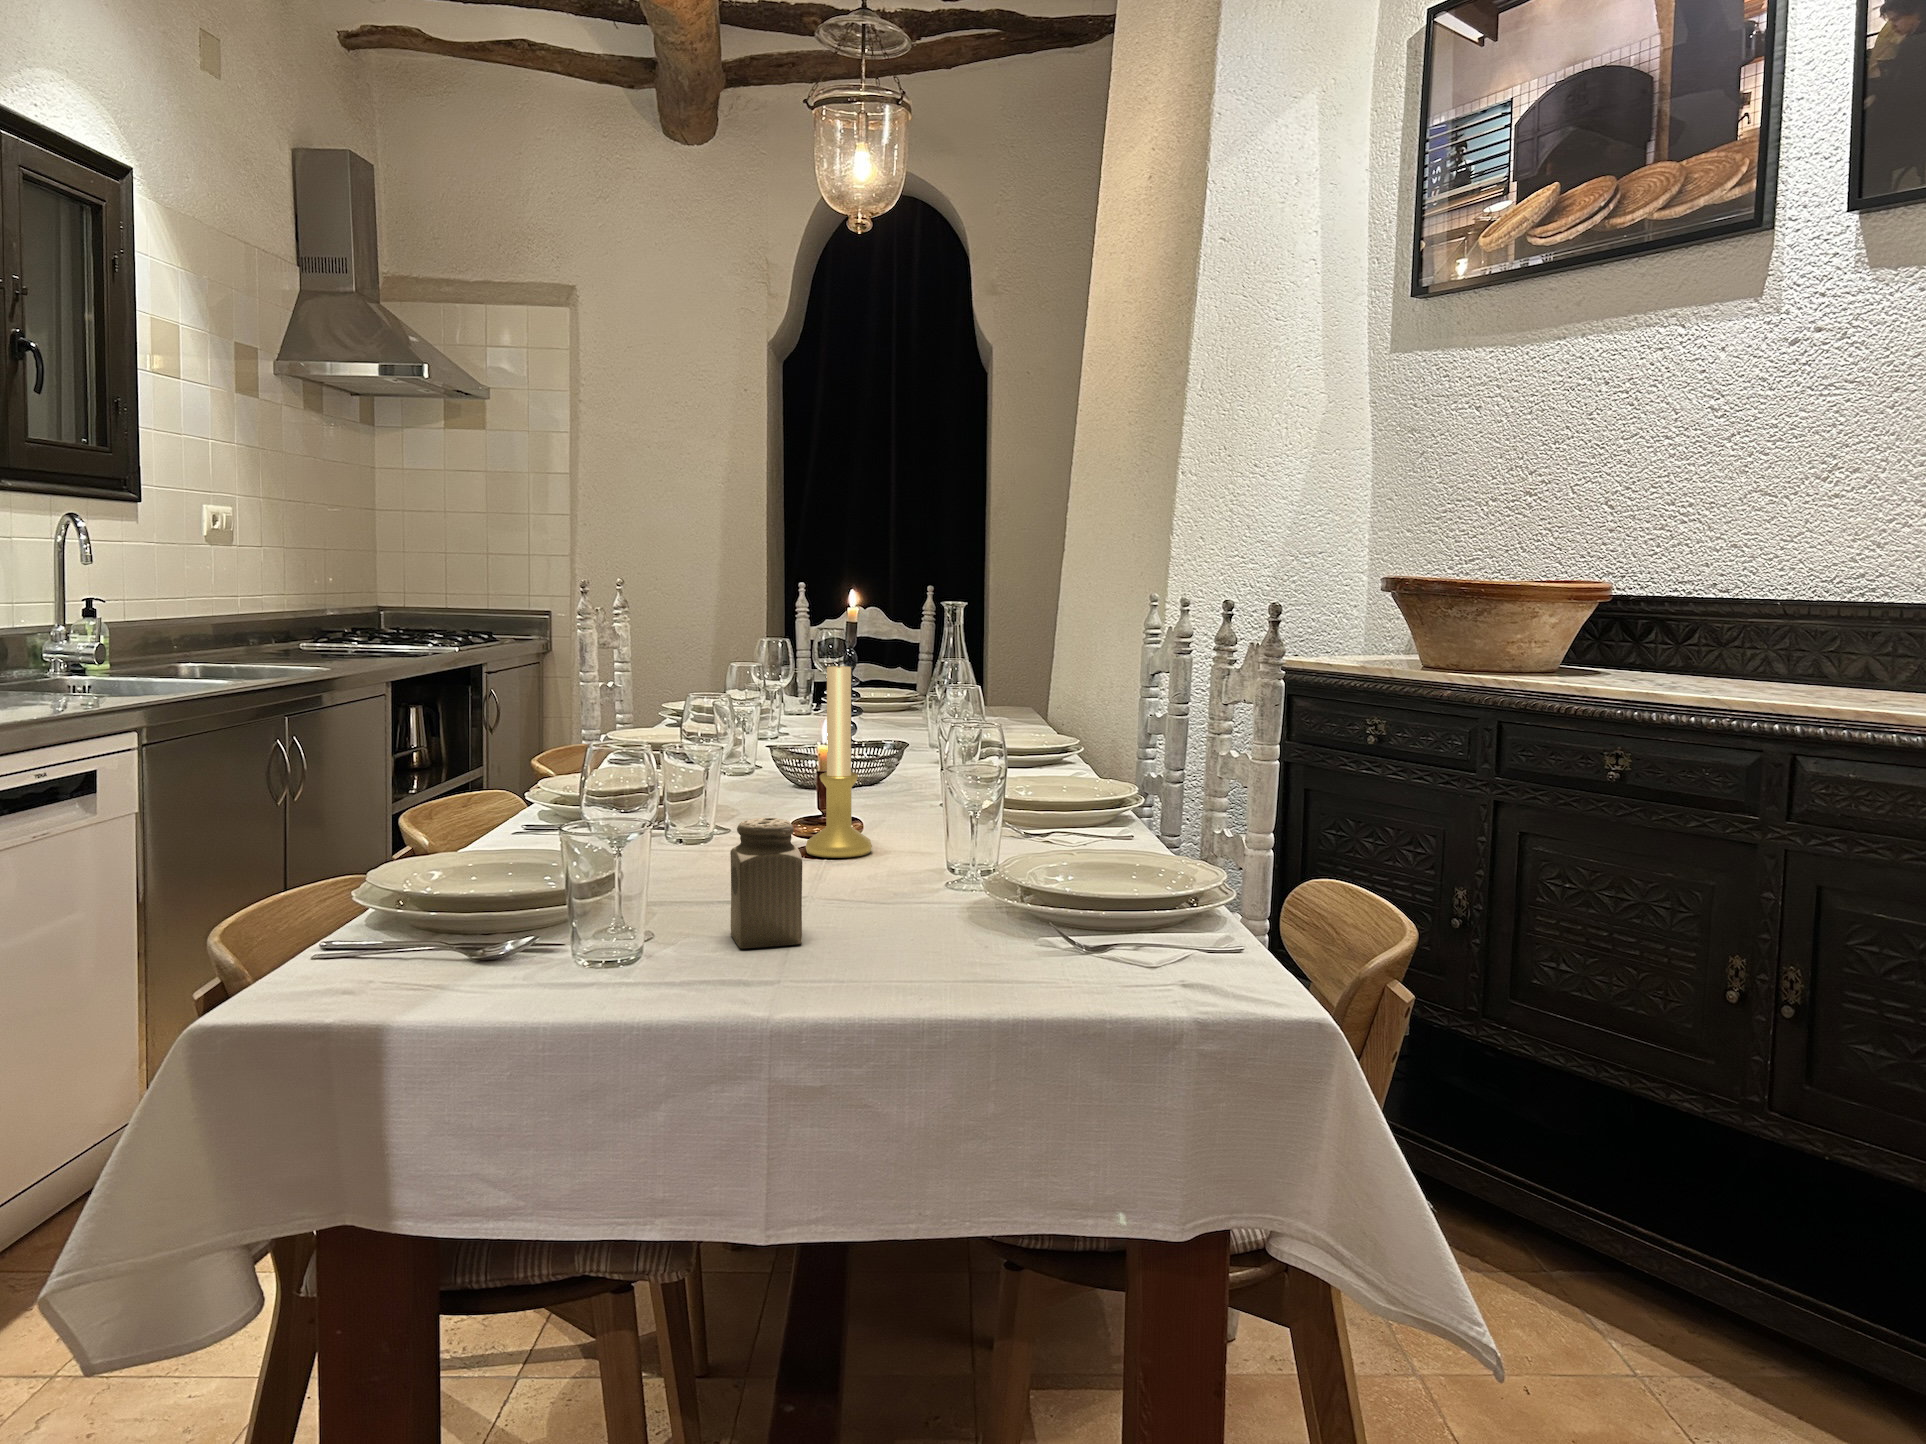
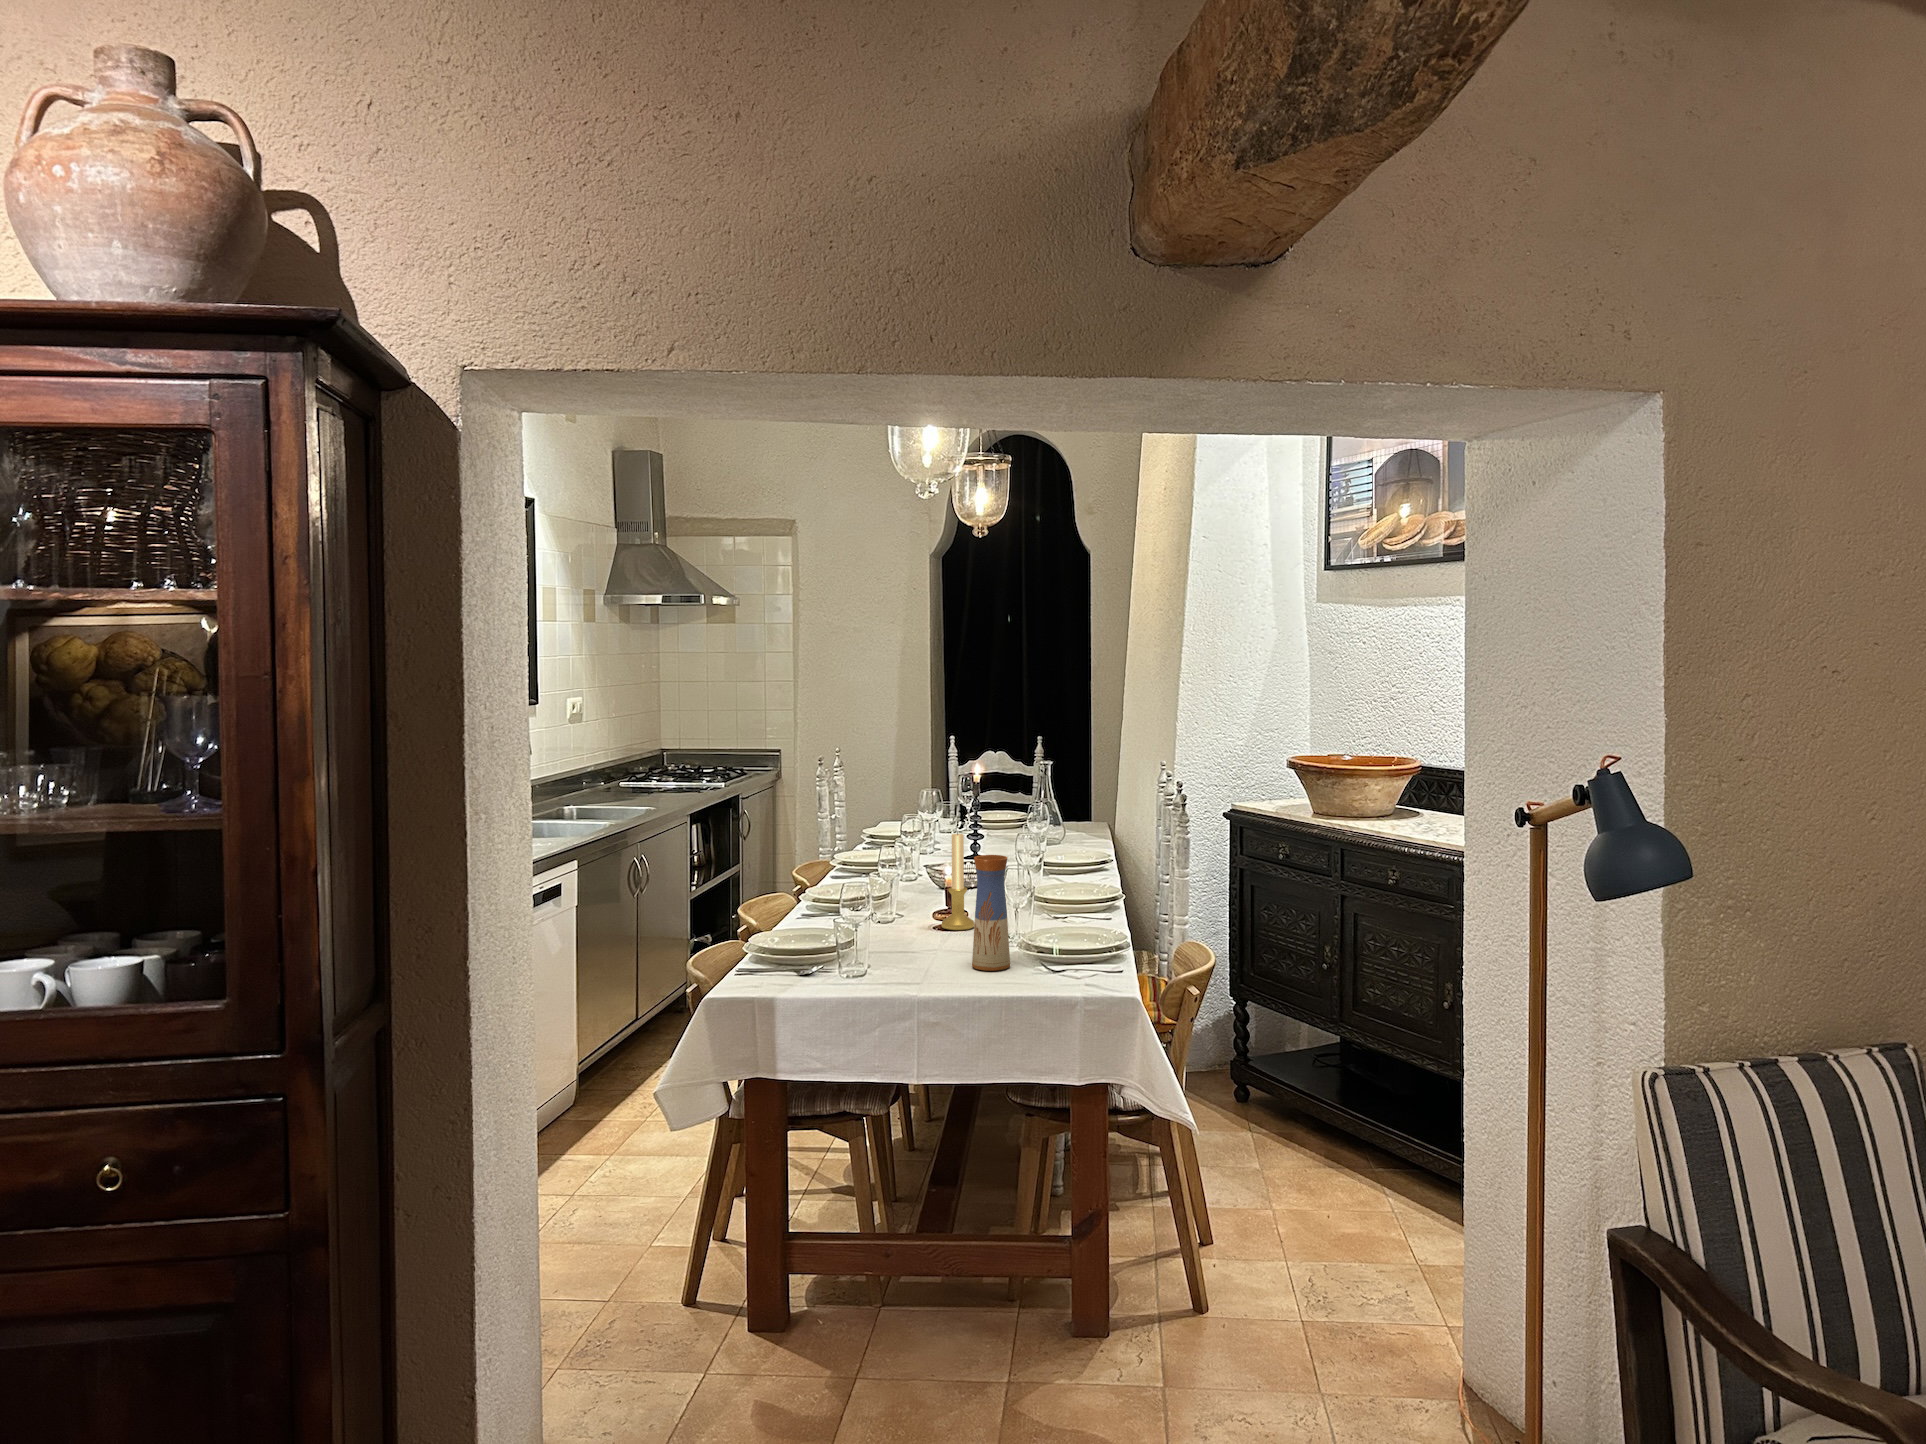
vase: none [878,686,963,942] -> present [972,855,1010,971]
salt shaker: present [730,818,802,948] -> none [907,914,938,972]

